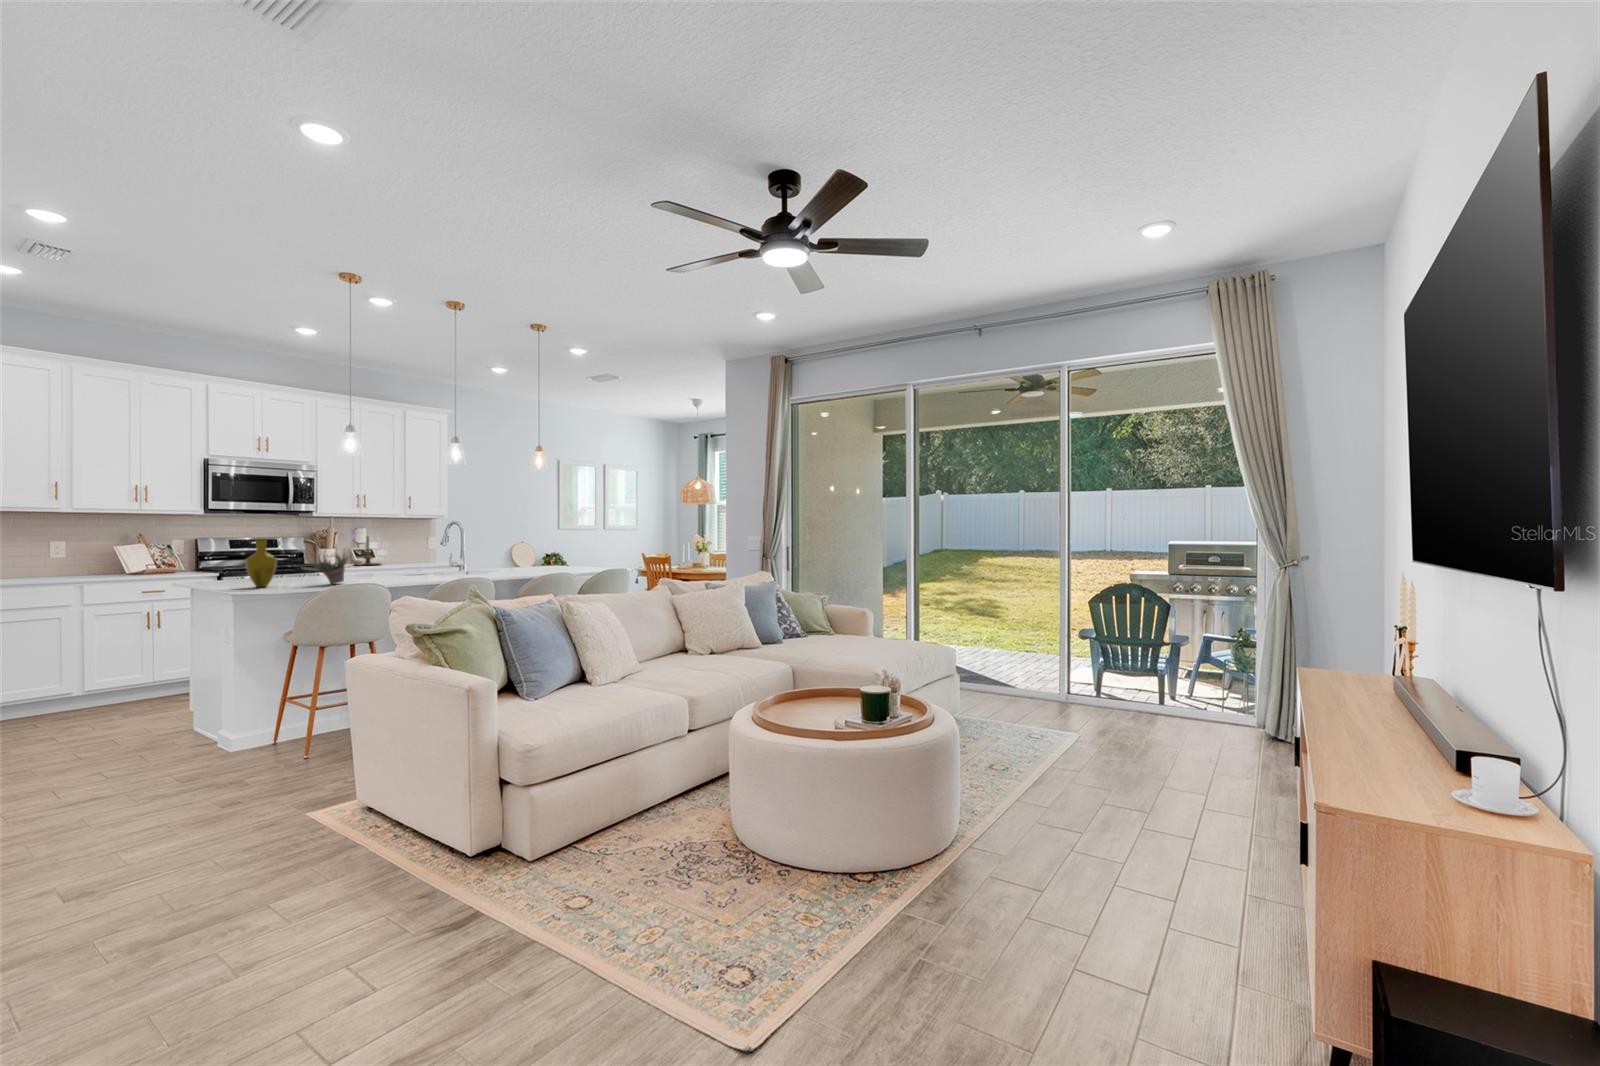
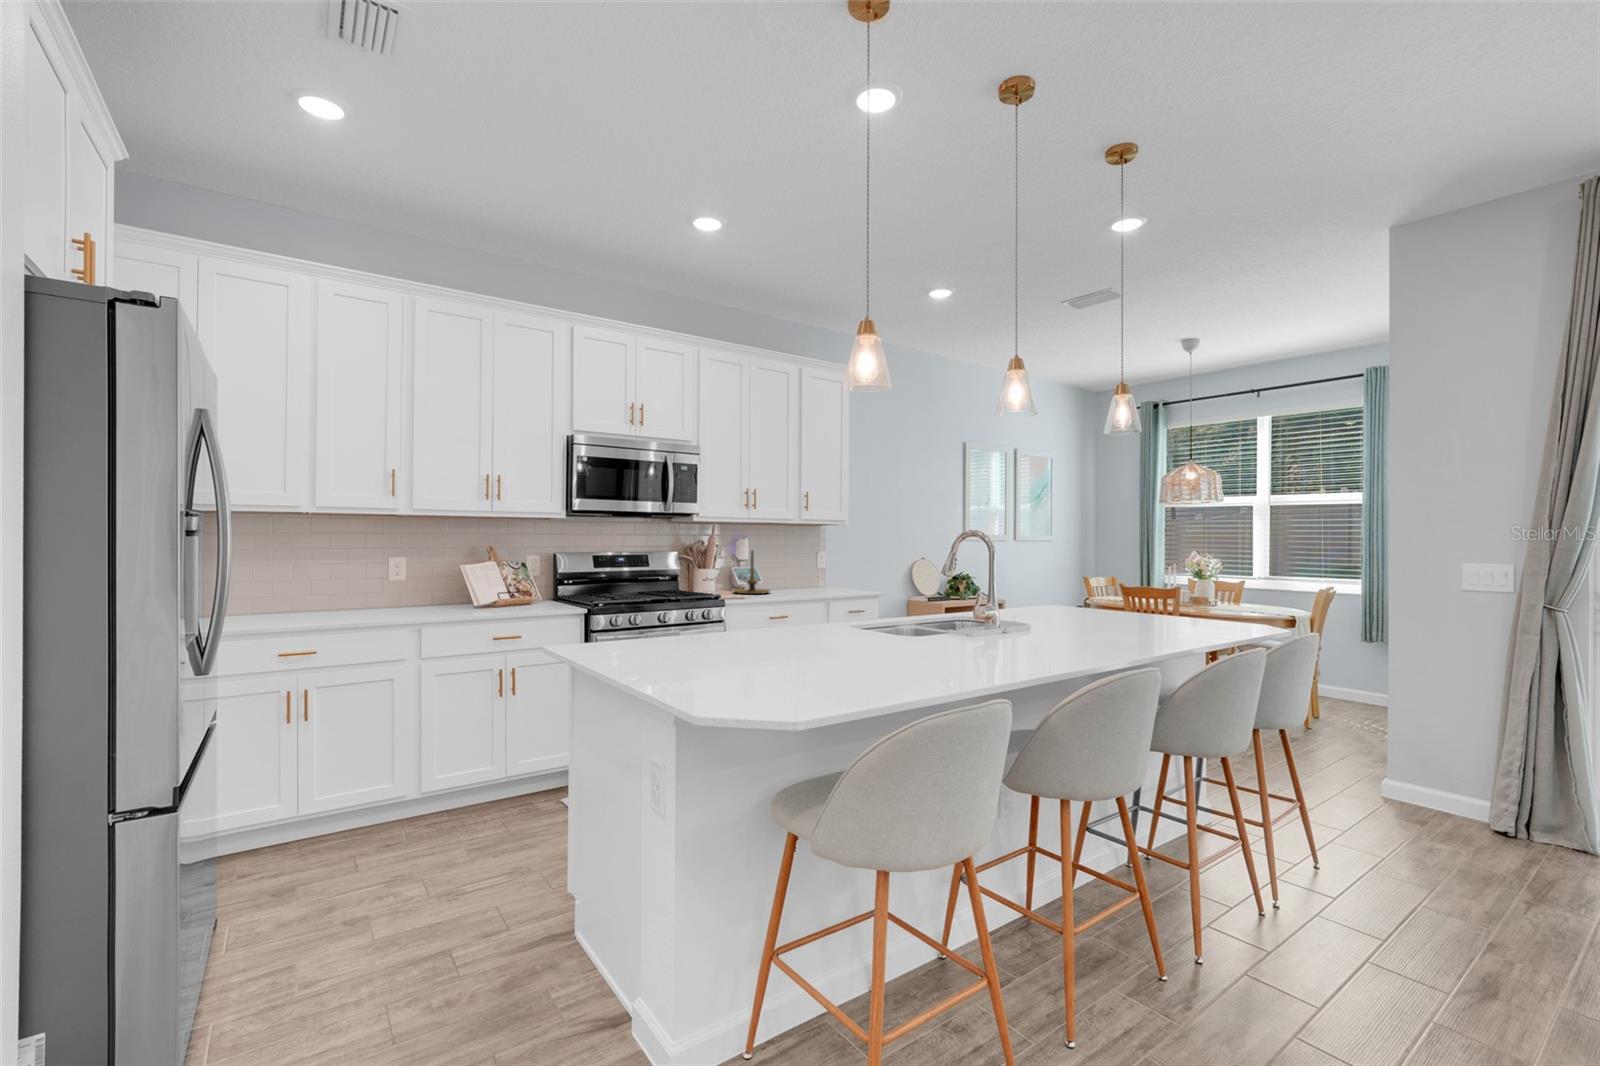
vase: present [245,539,277,587] -> none [683,570,736,669]
succulent plant: present [302,551,348,584] -> none [769,580,846,660]

